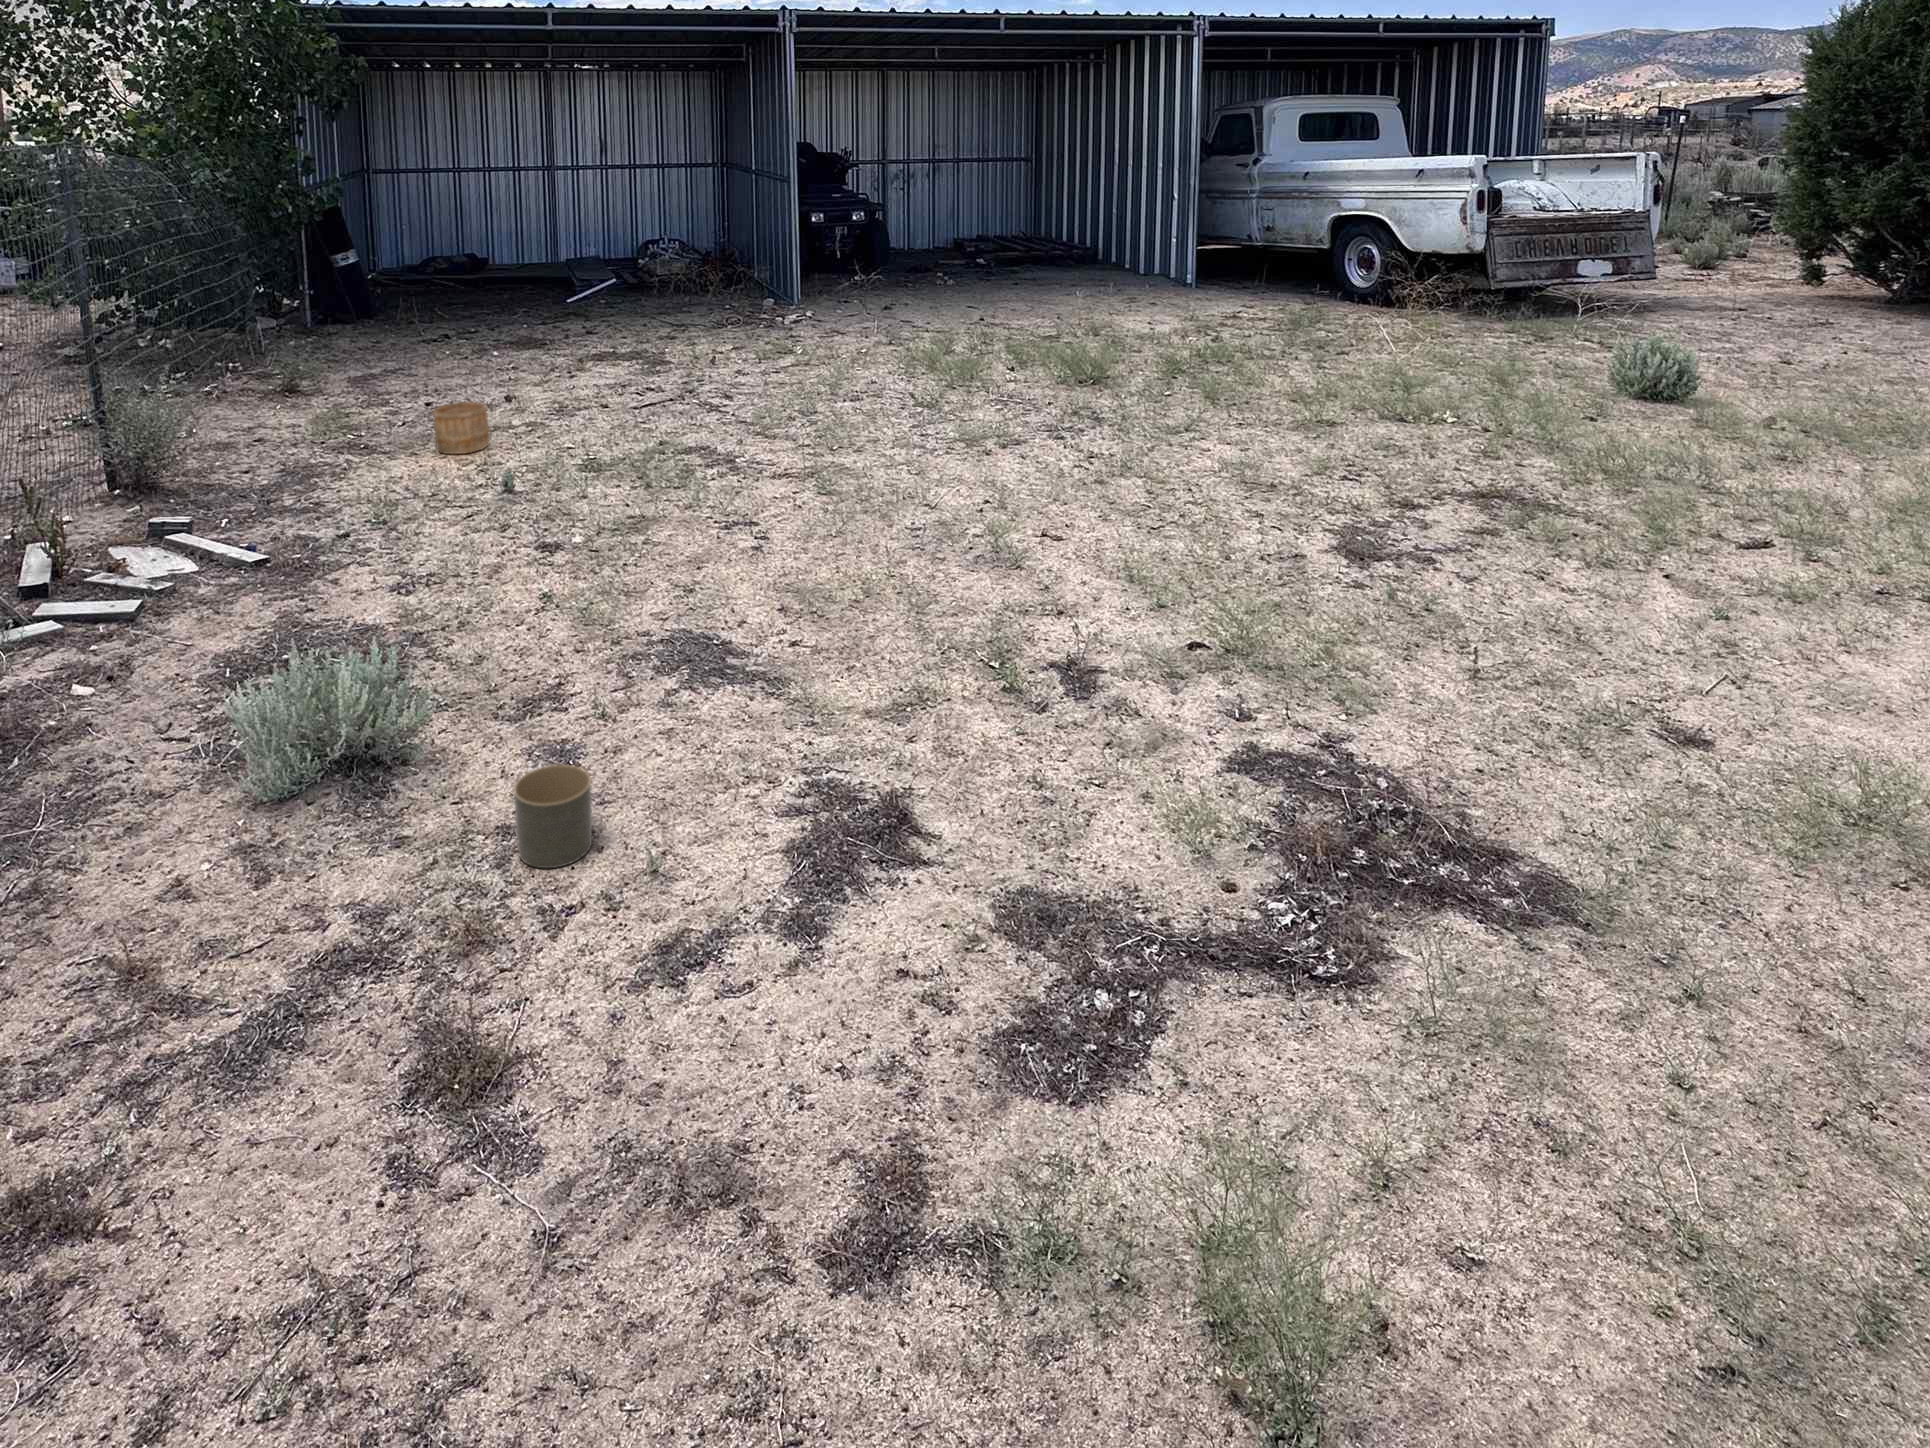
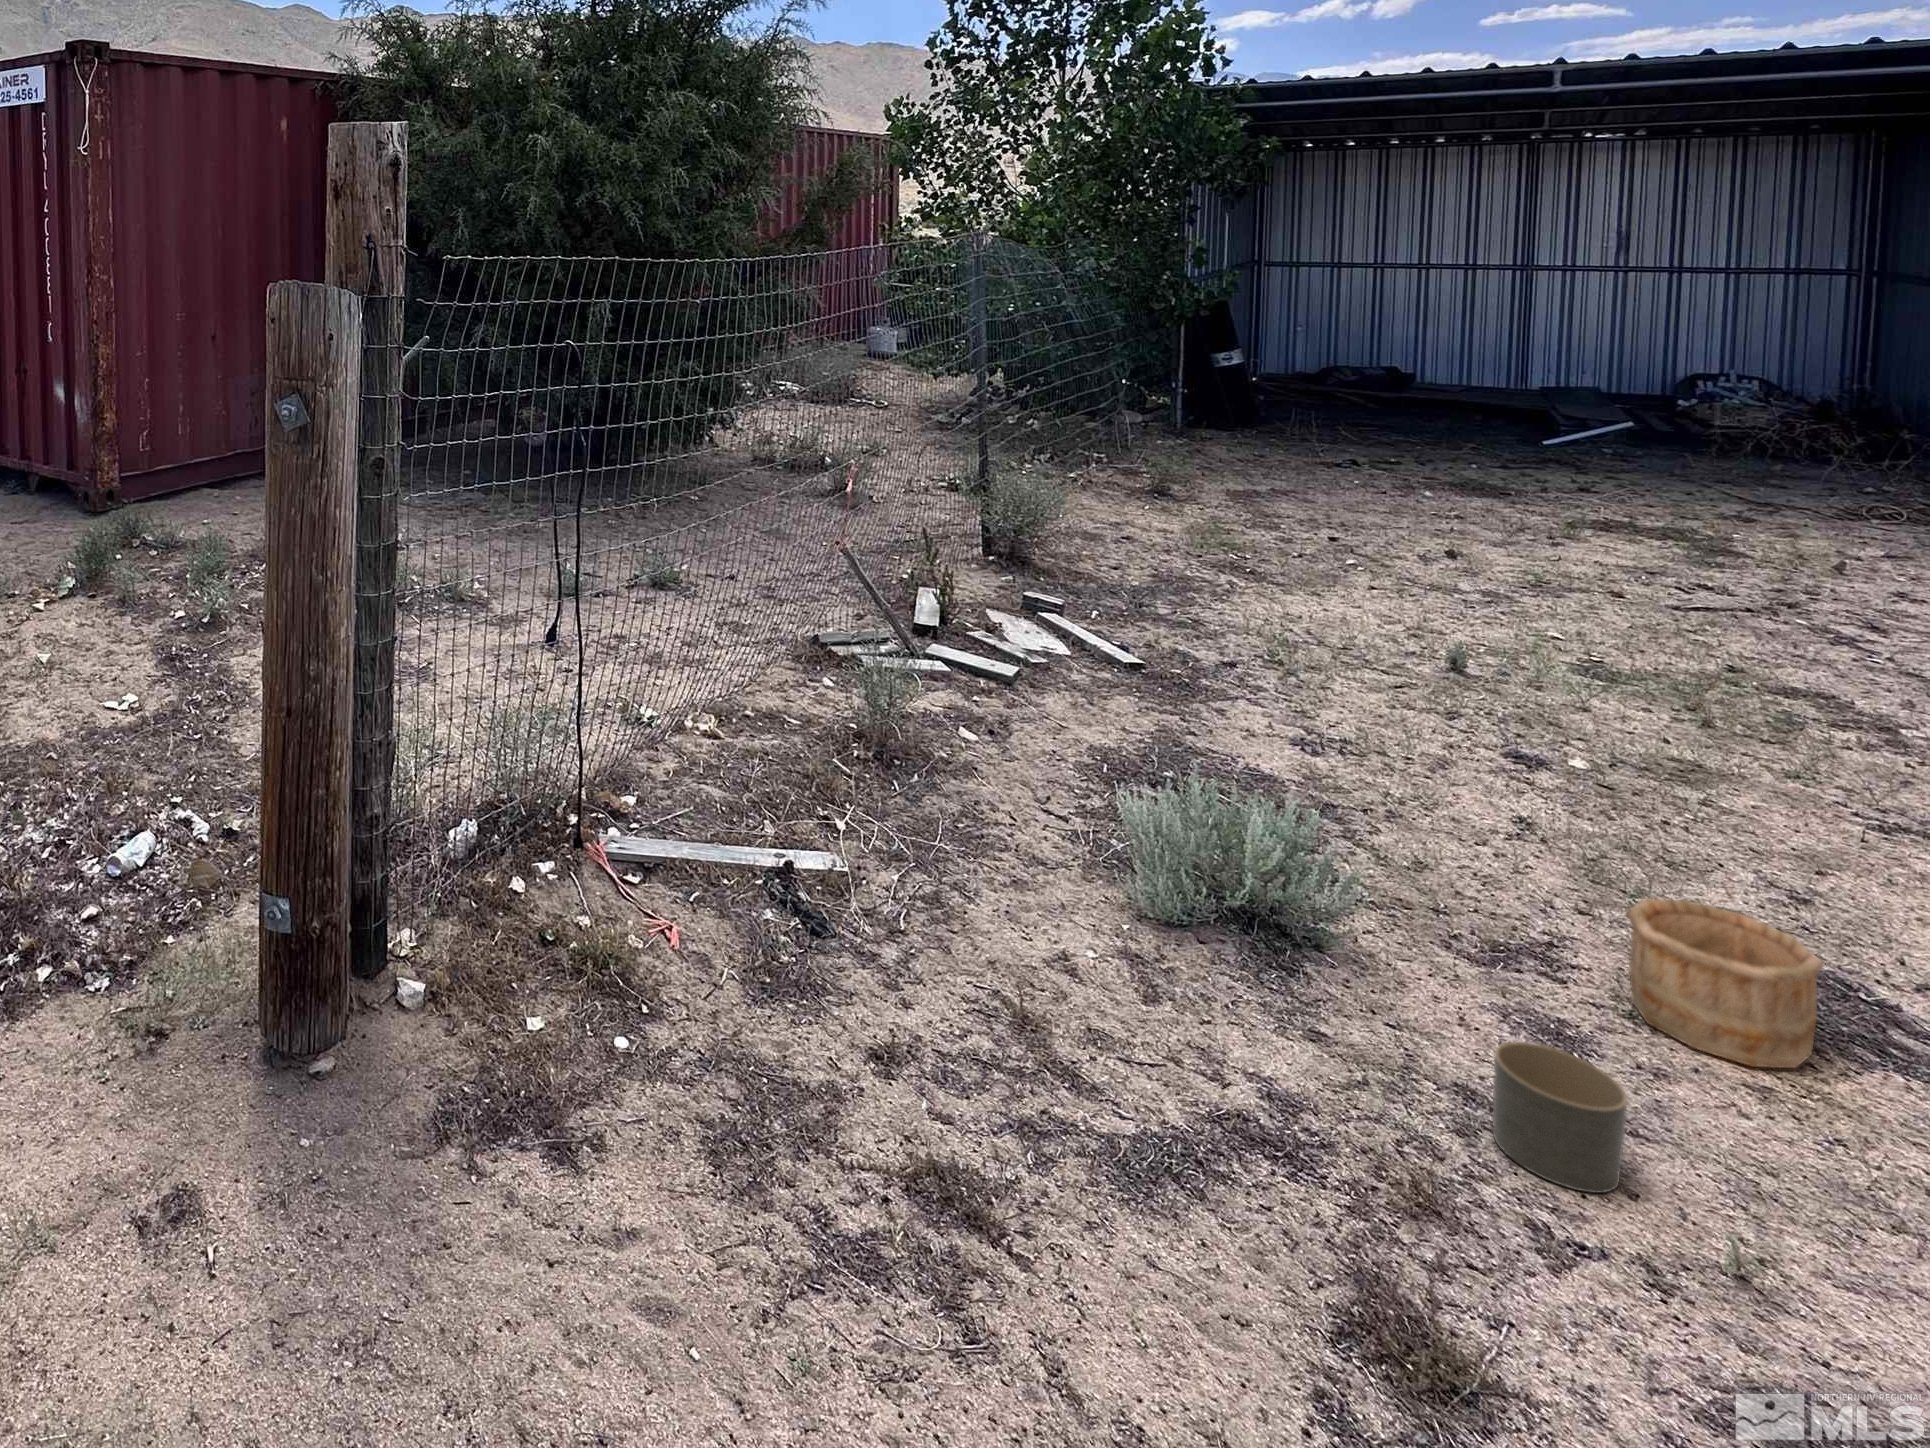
wooden bucket: present [432,402,489,454] -> present [1626,898,1823,1068]

